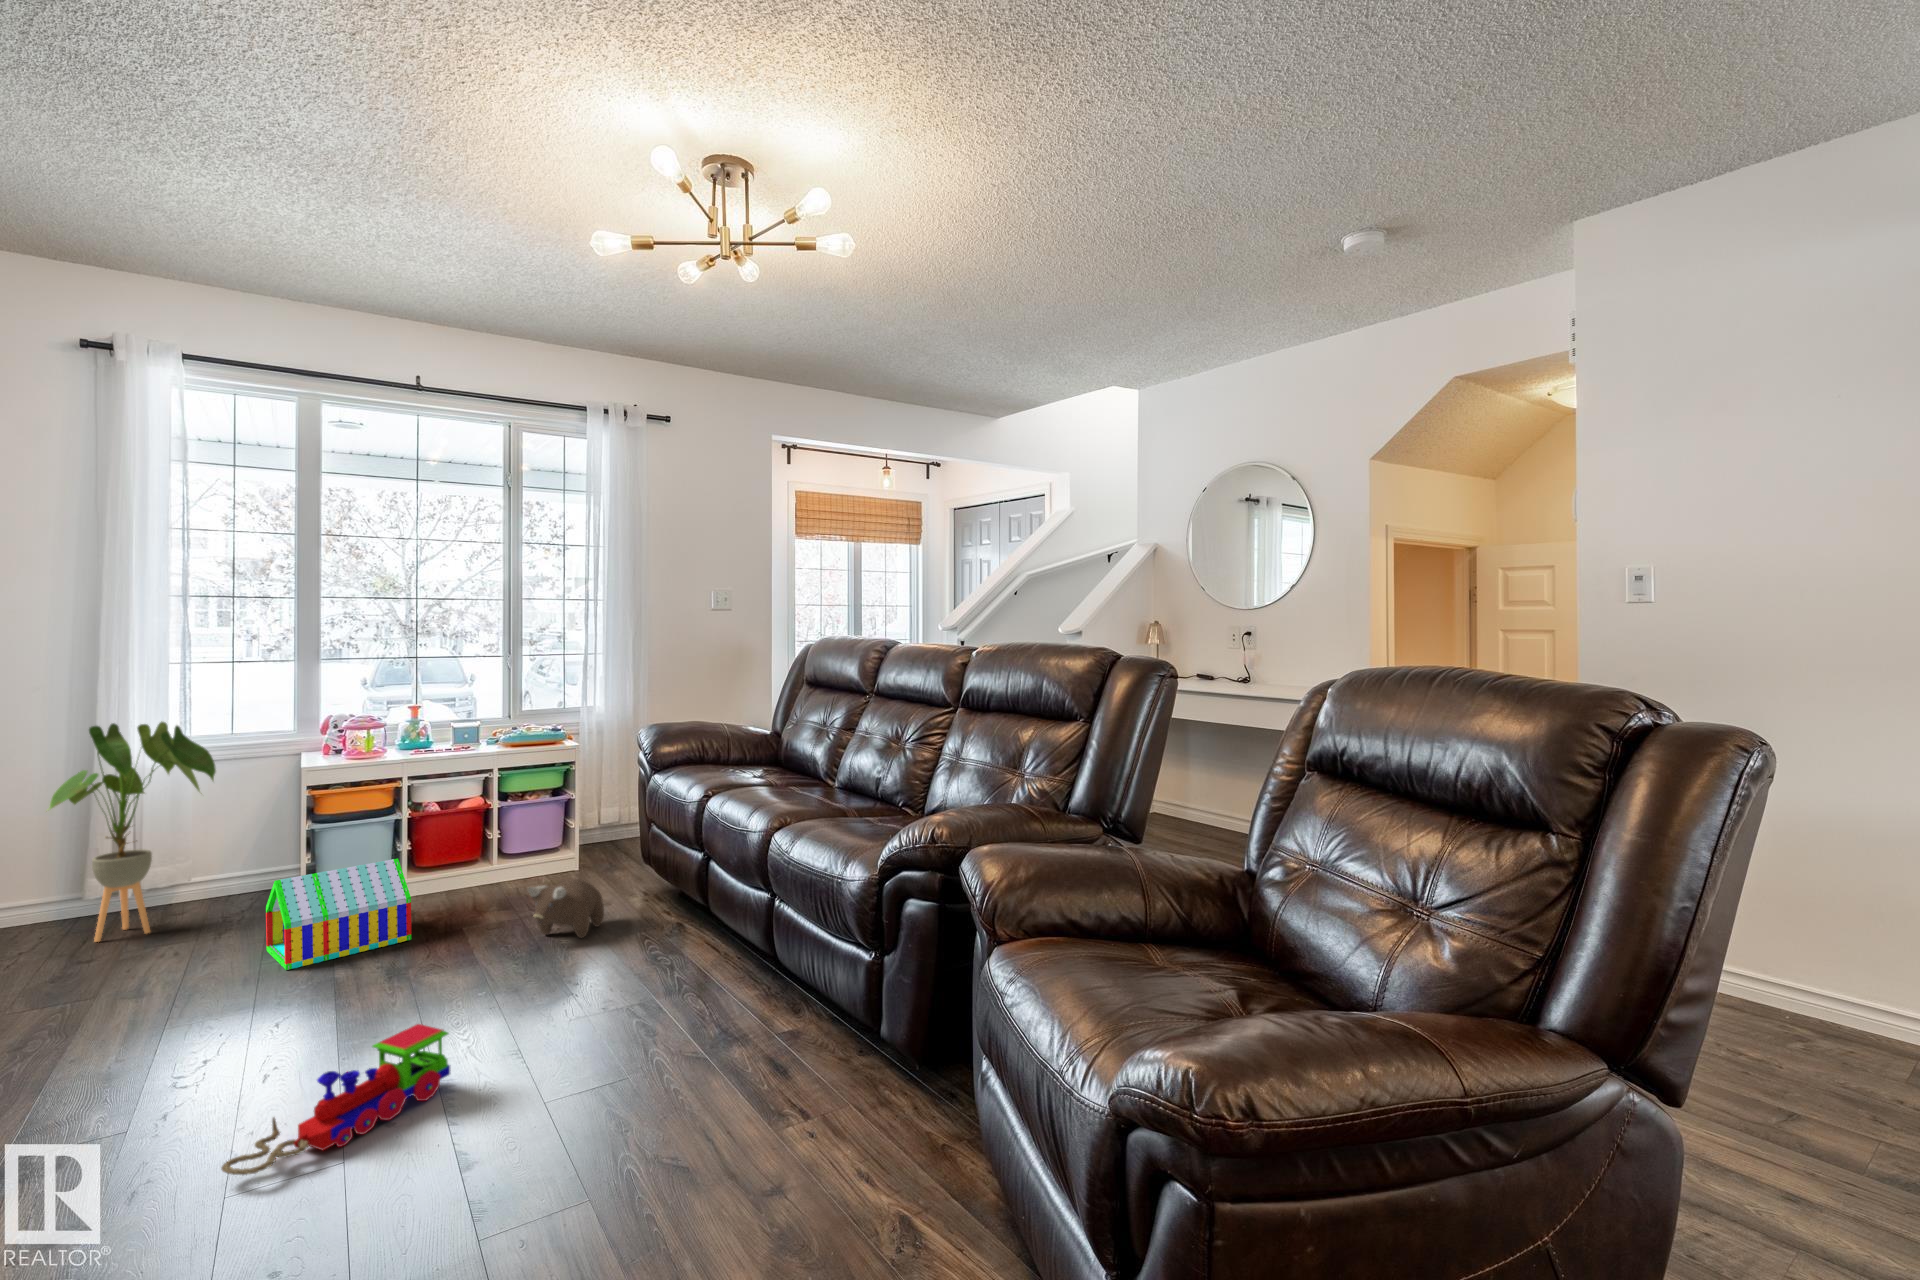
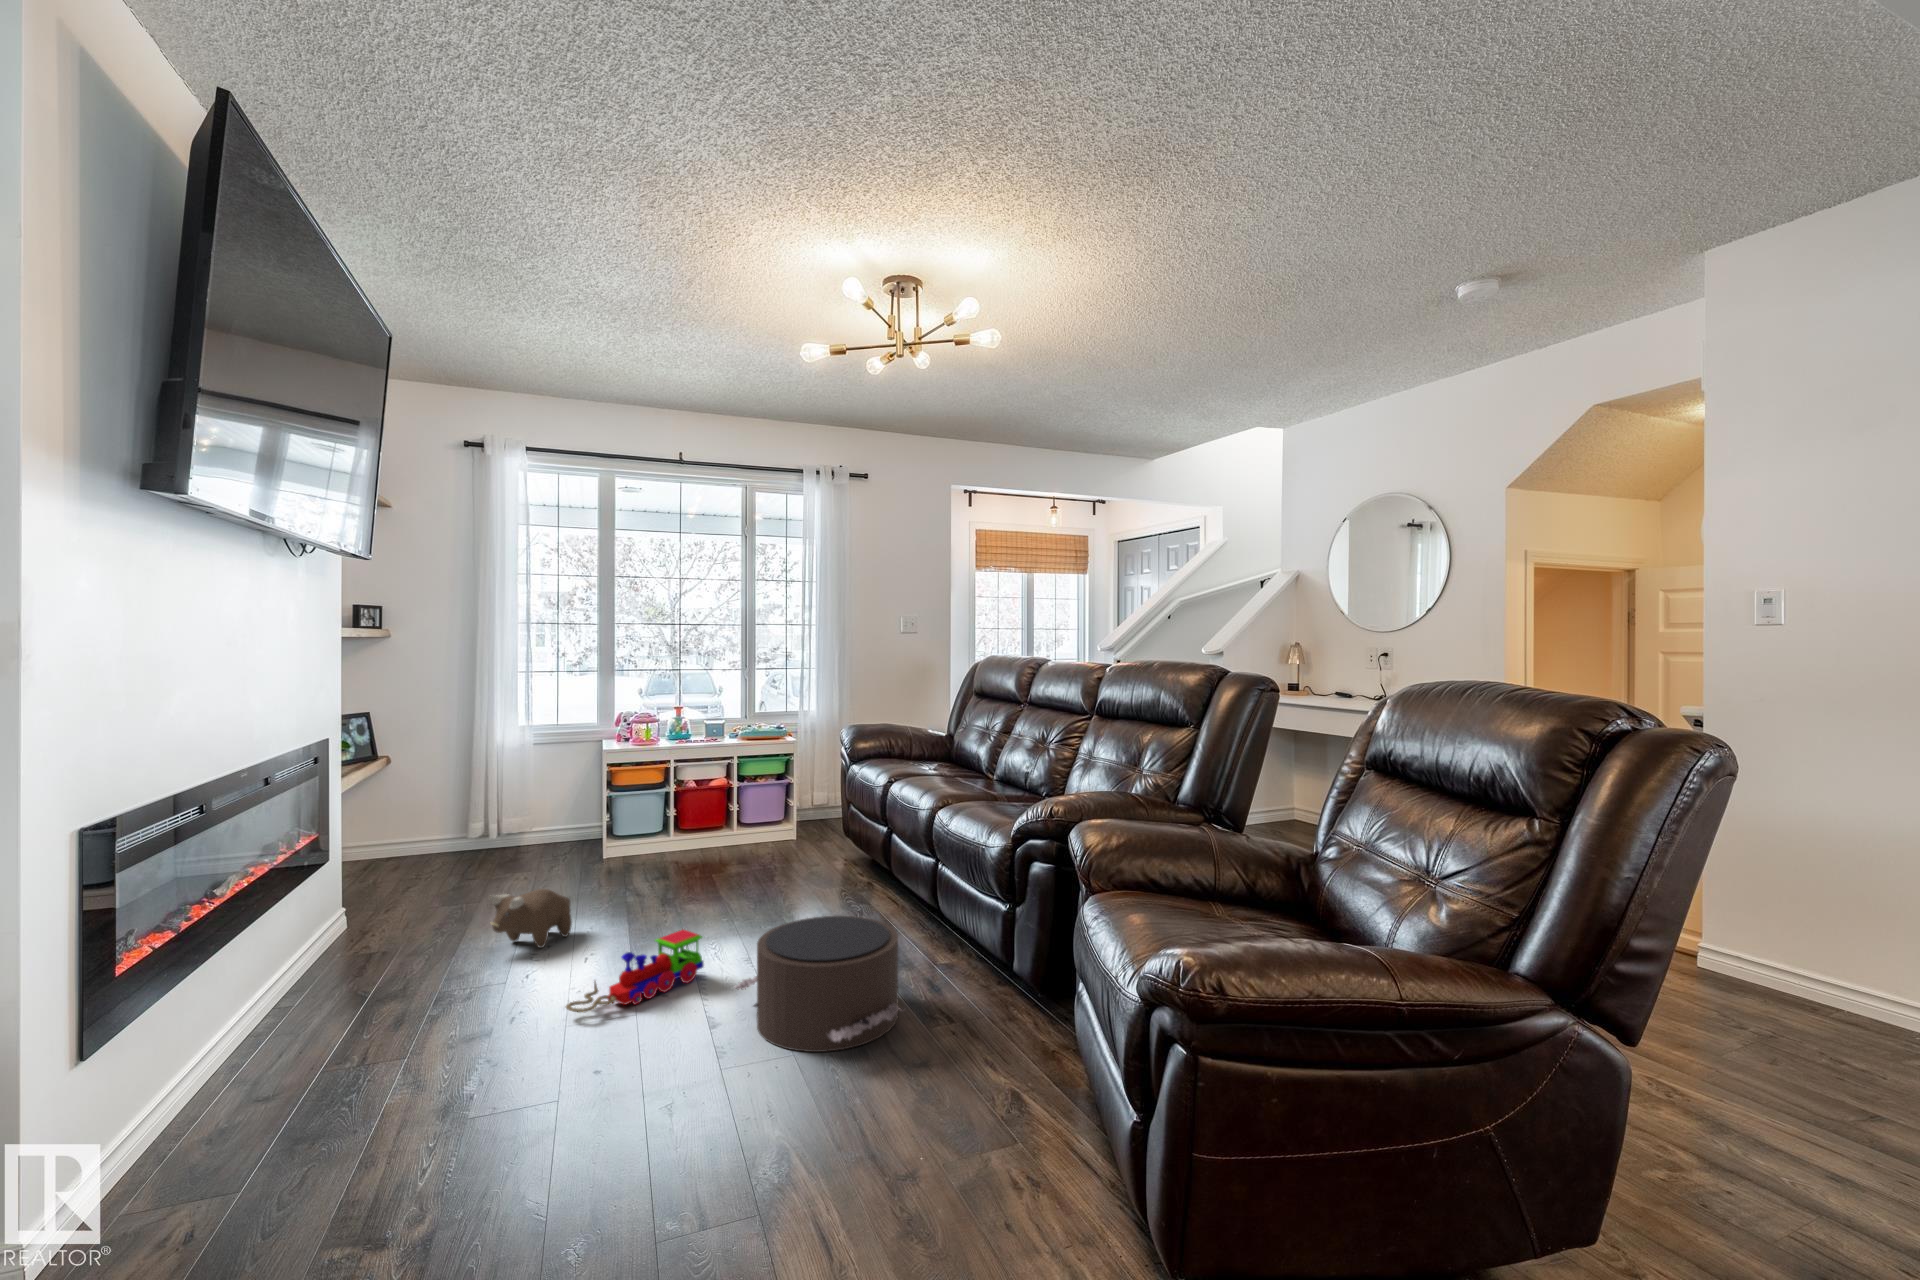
house plant: present [49,721,216,942] -> none [451,714,551,868]
toy house: present [266,859,412,970] -> none [582,819,677,894]
plush toy: present [527,879,604,938] -> present [489,889,572,948]
pouf: none [495,987,748,1194] -> present [734,916,904,1052]

